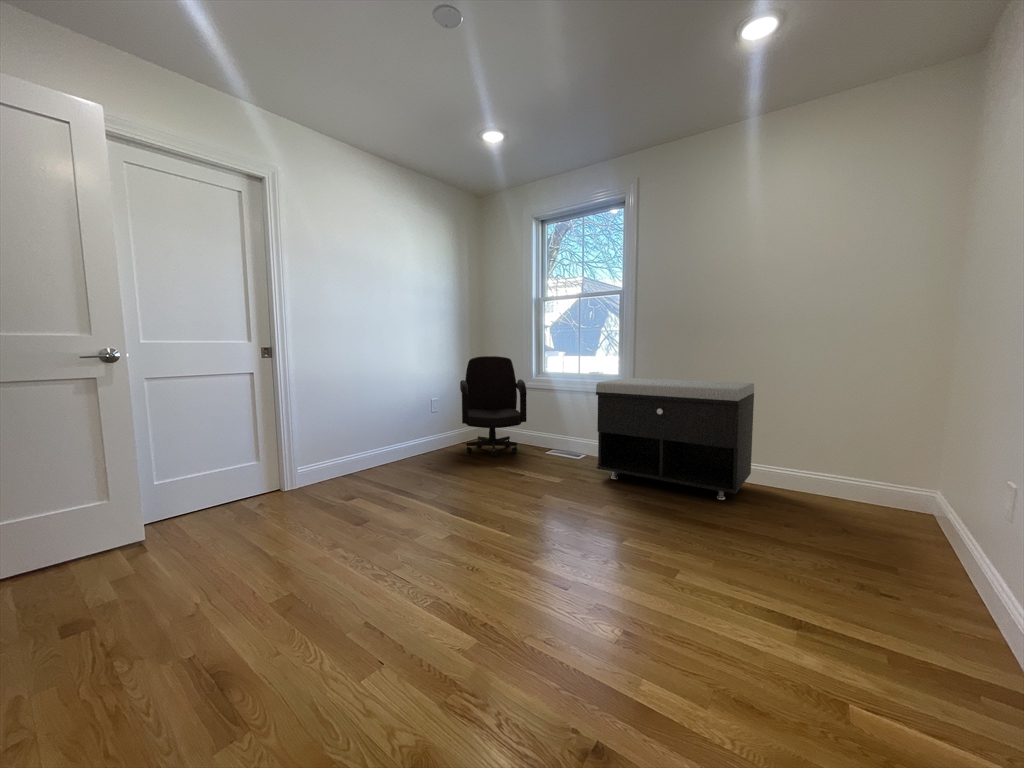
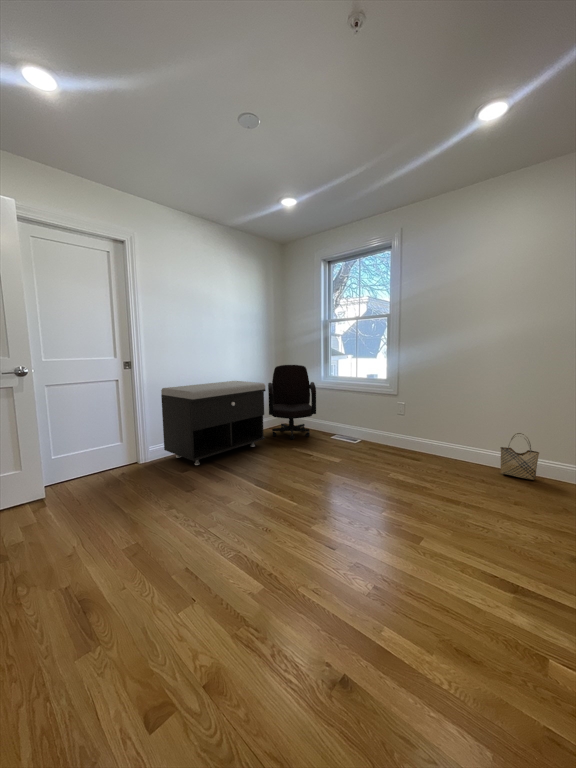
storage bench: present [596,378,754,500] -> present [161,381,266,465]
woven basket: none [767,440,815,498] -> present [501,433,539,480]

